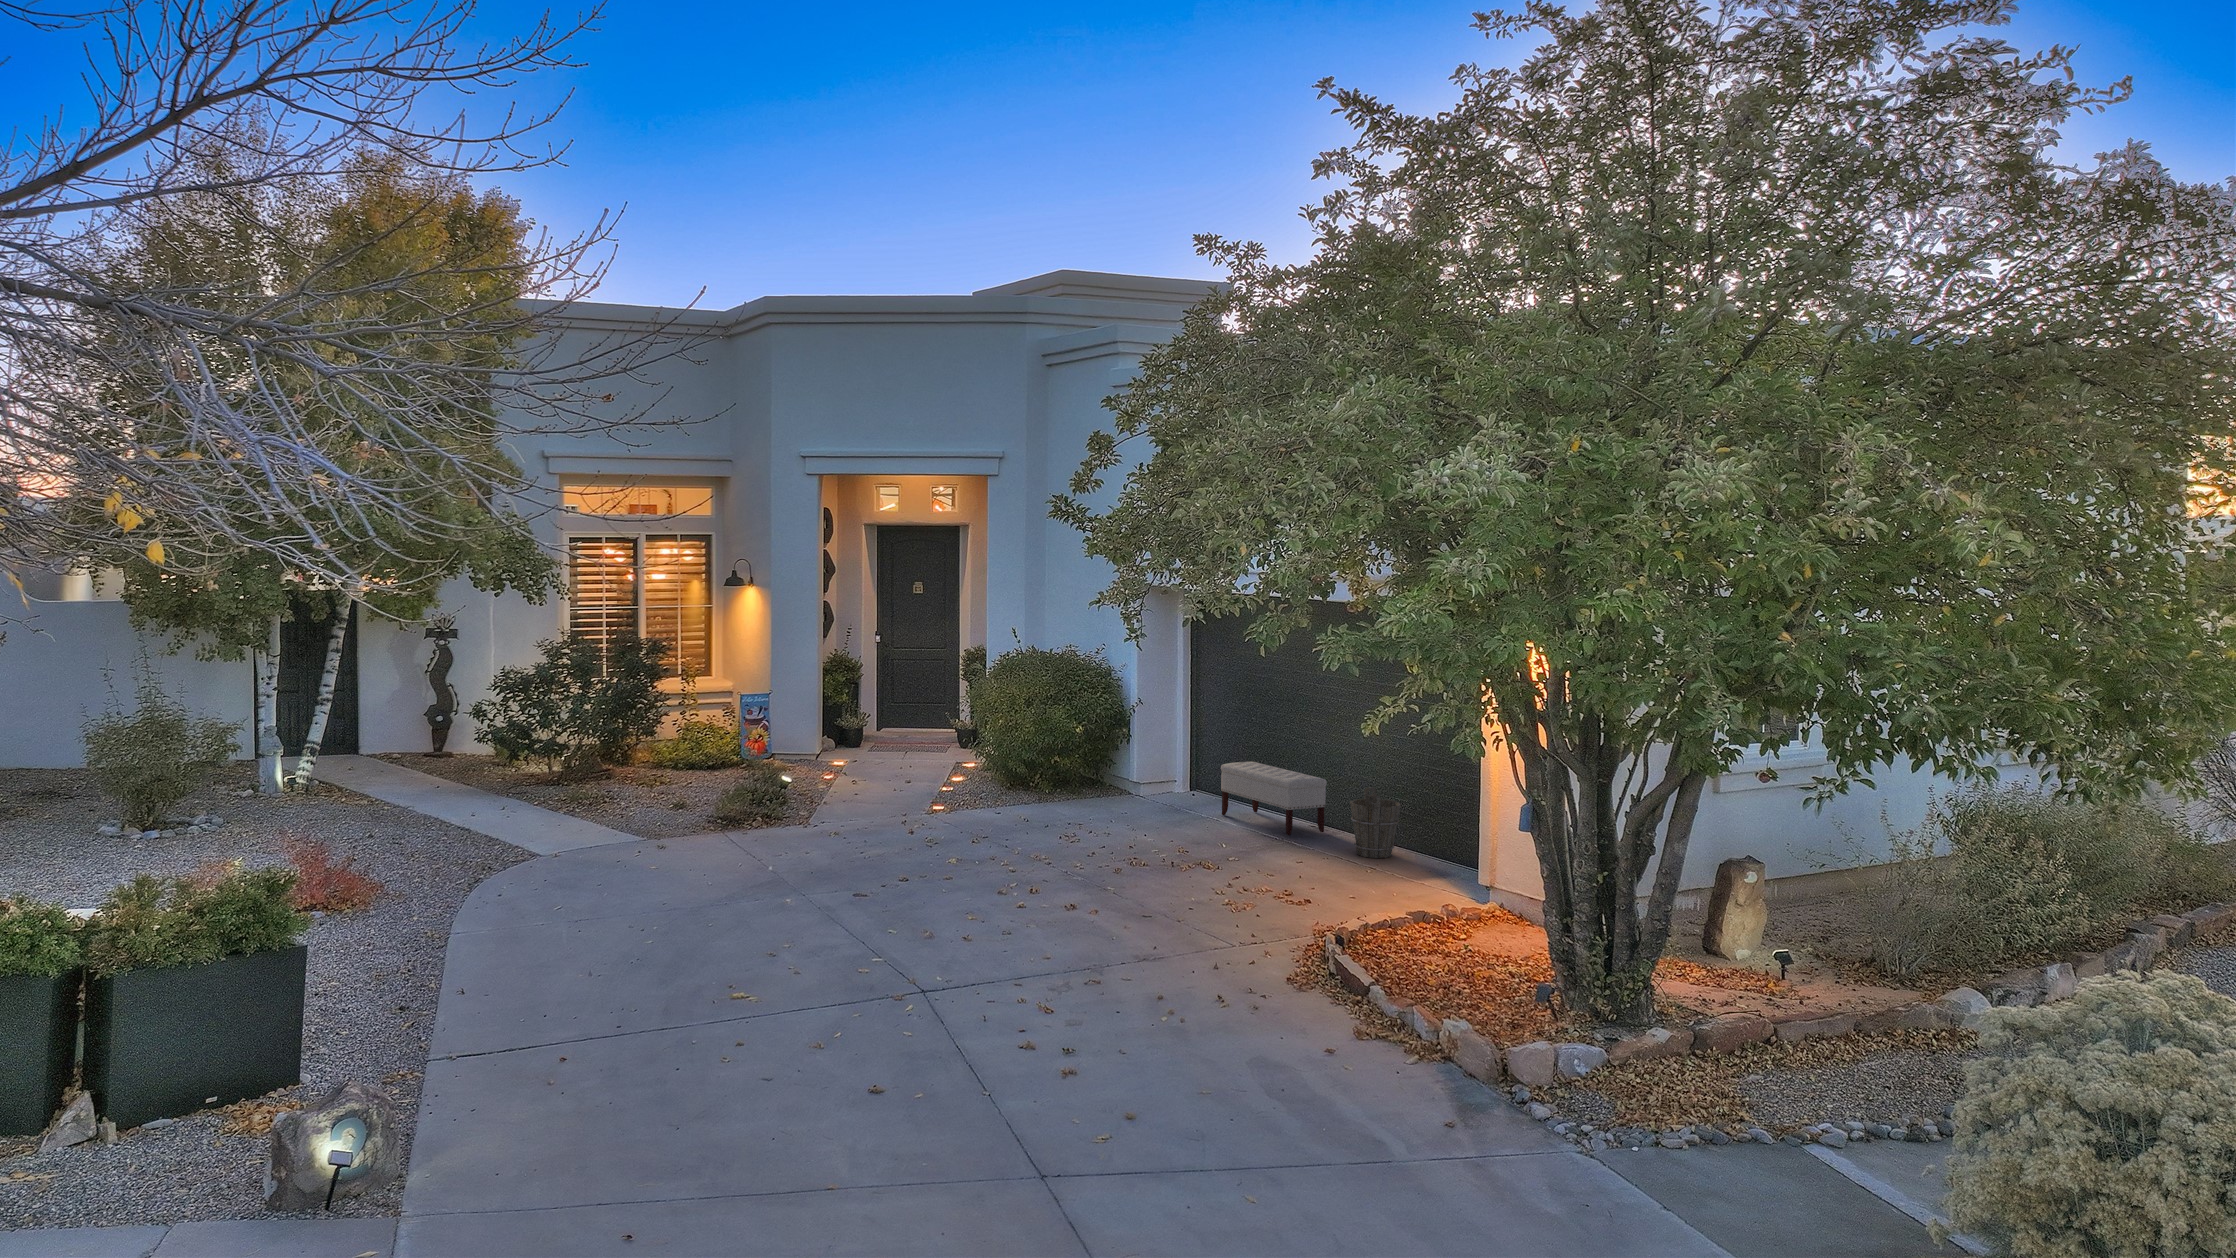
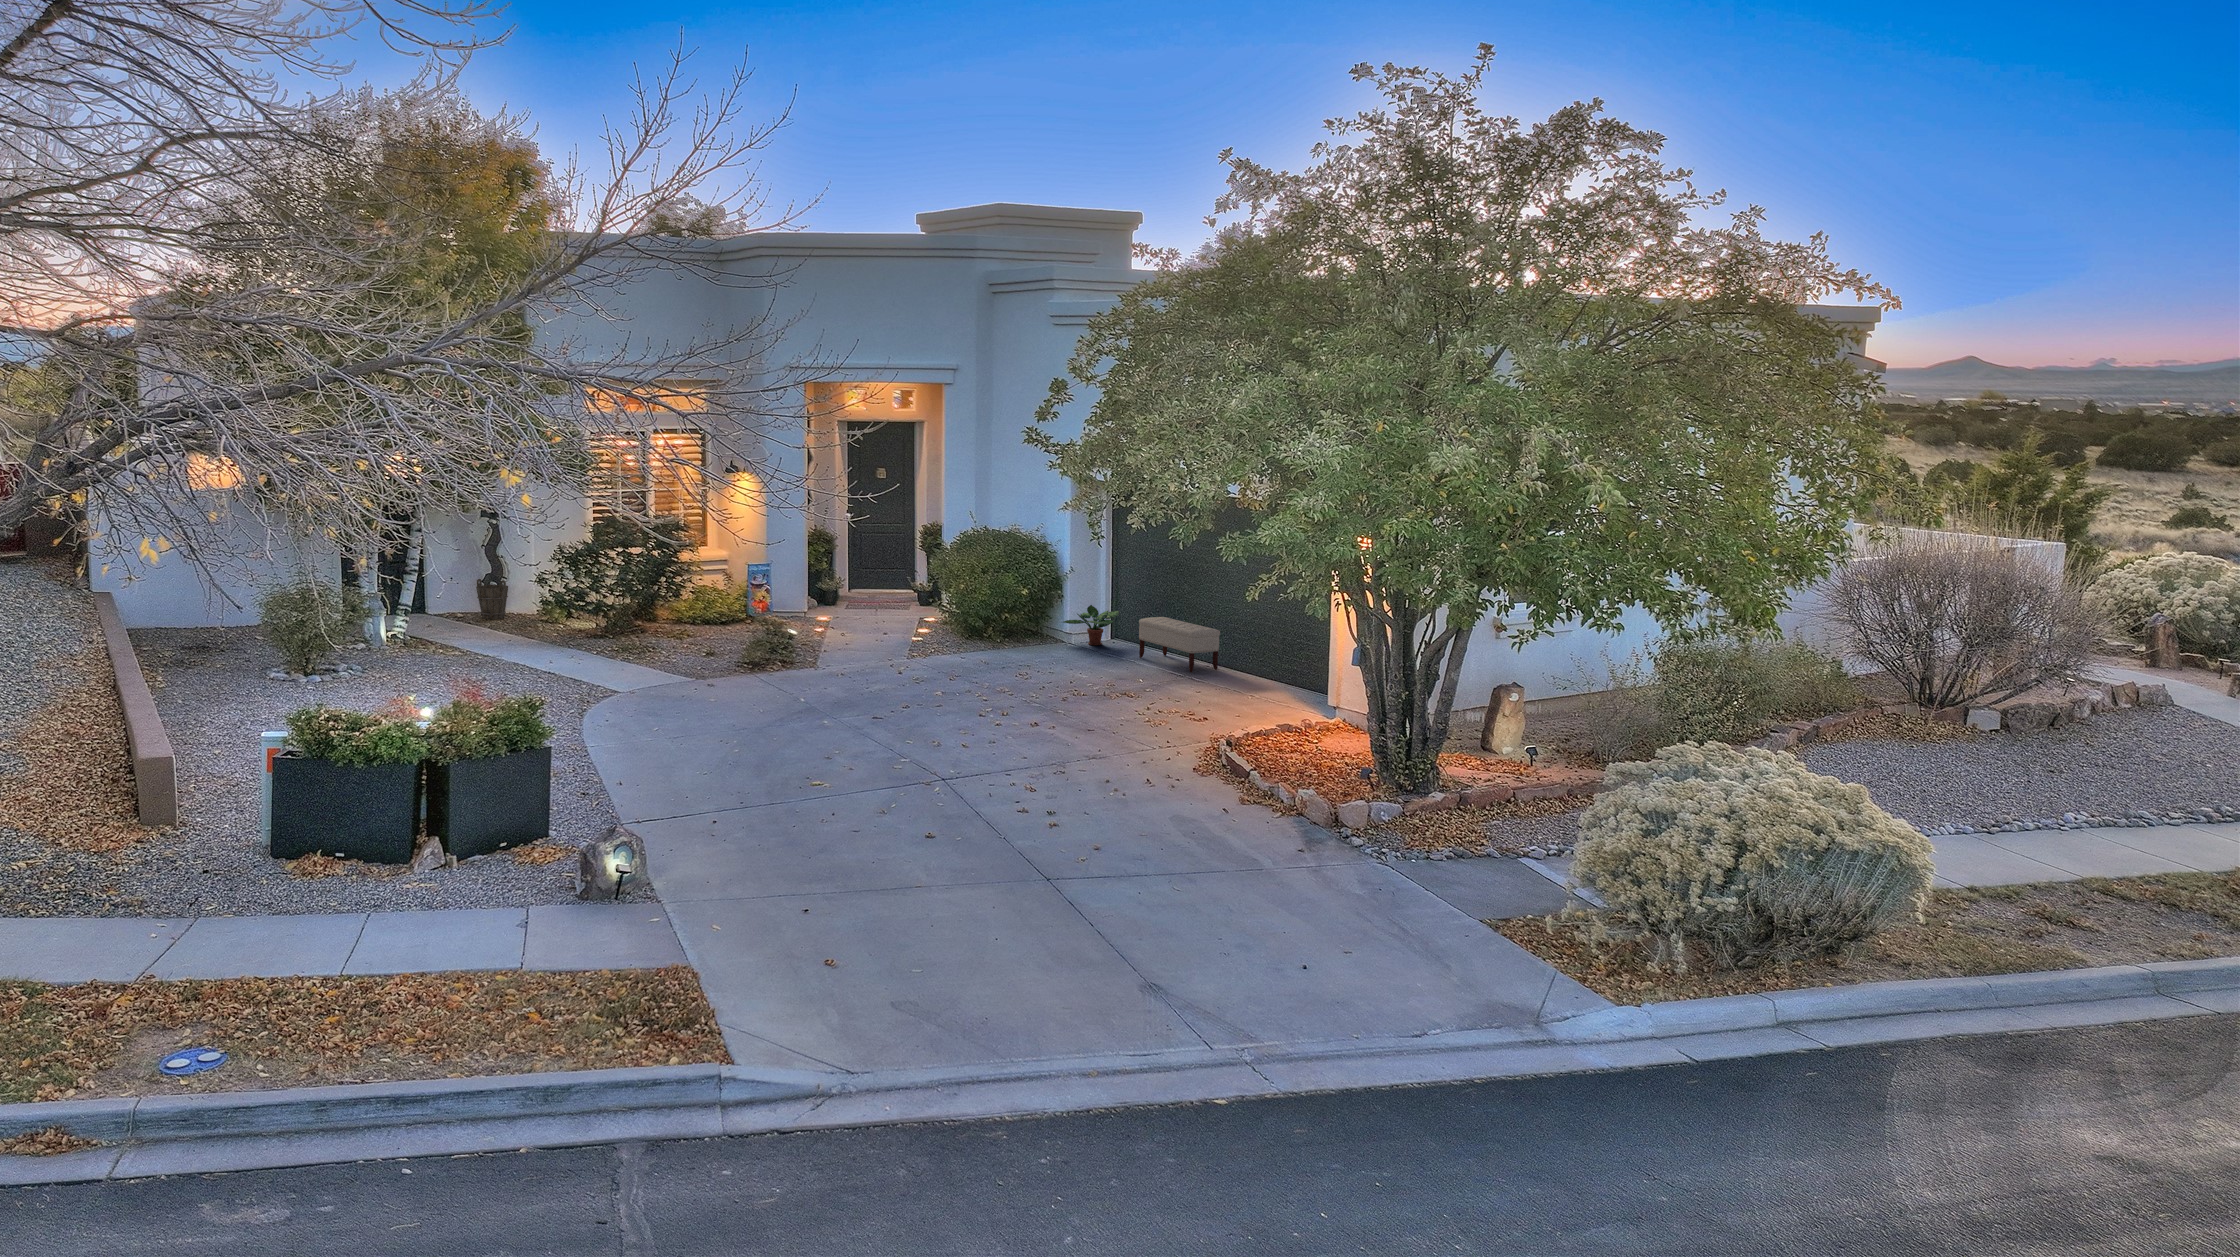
potted plant: none [1124,746,1197,798] -> present [1063,605,1119,645]
bucket: present [1350,787,1401,858] -> present [476,579,508,619]

